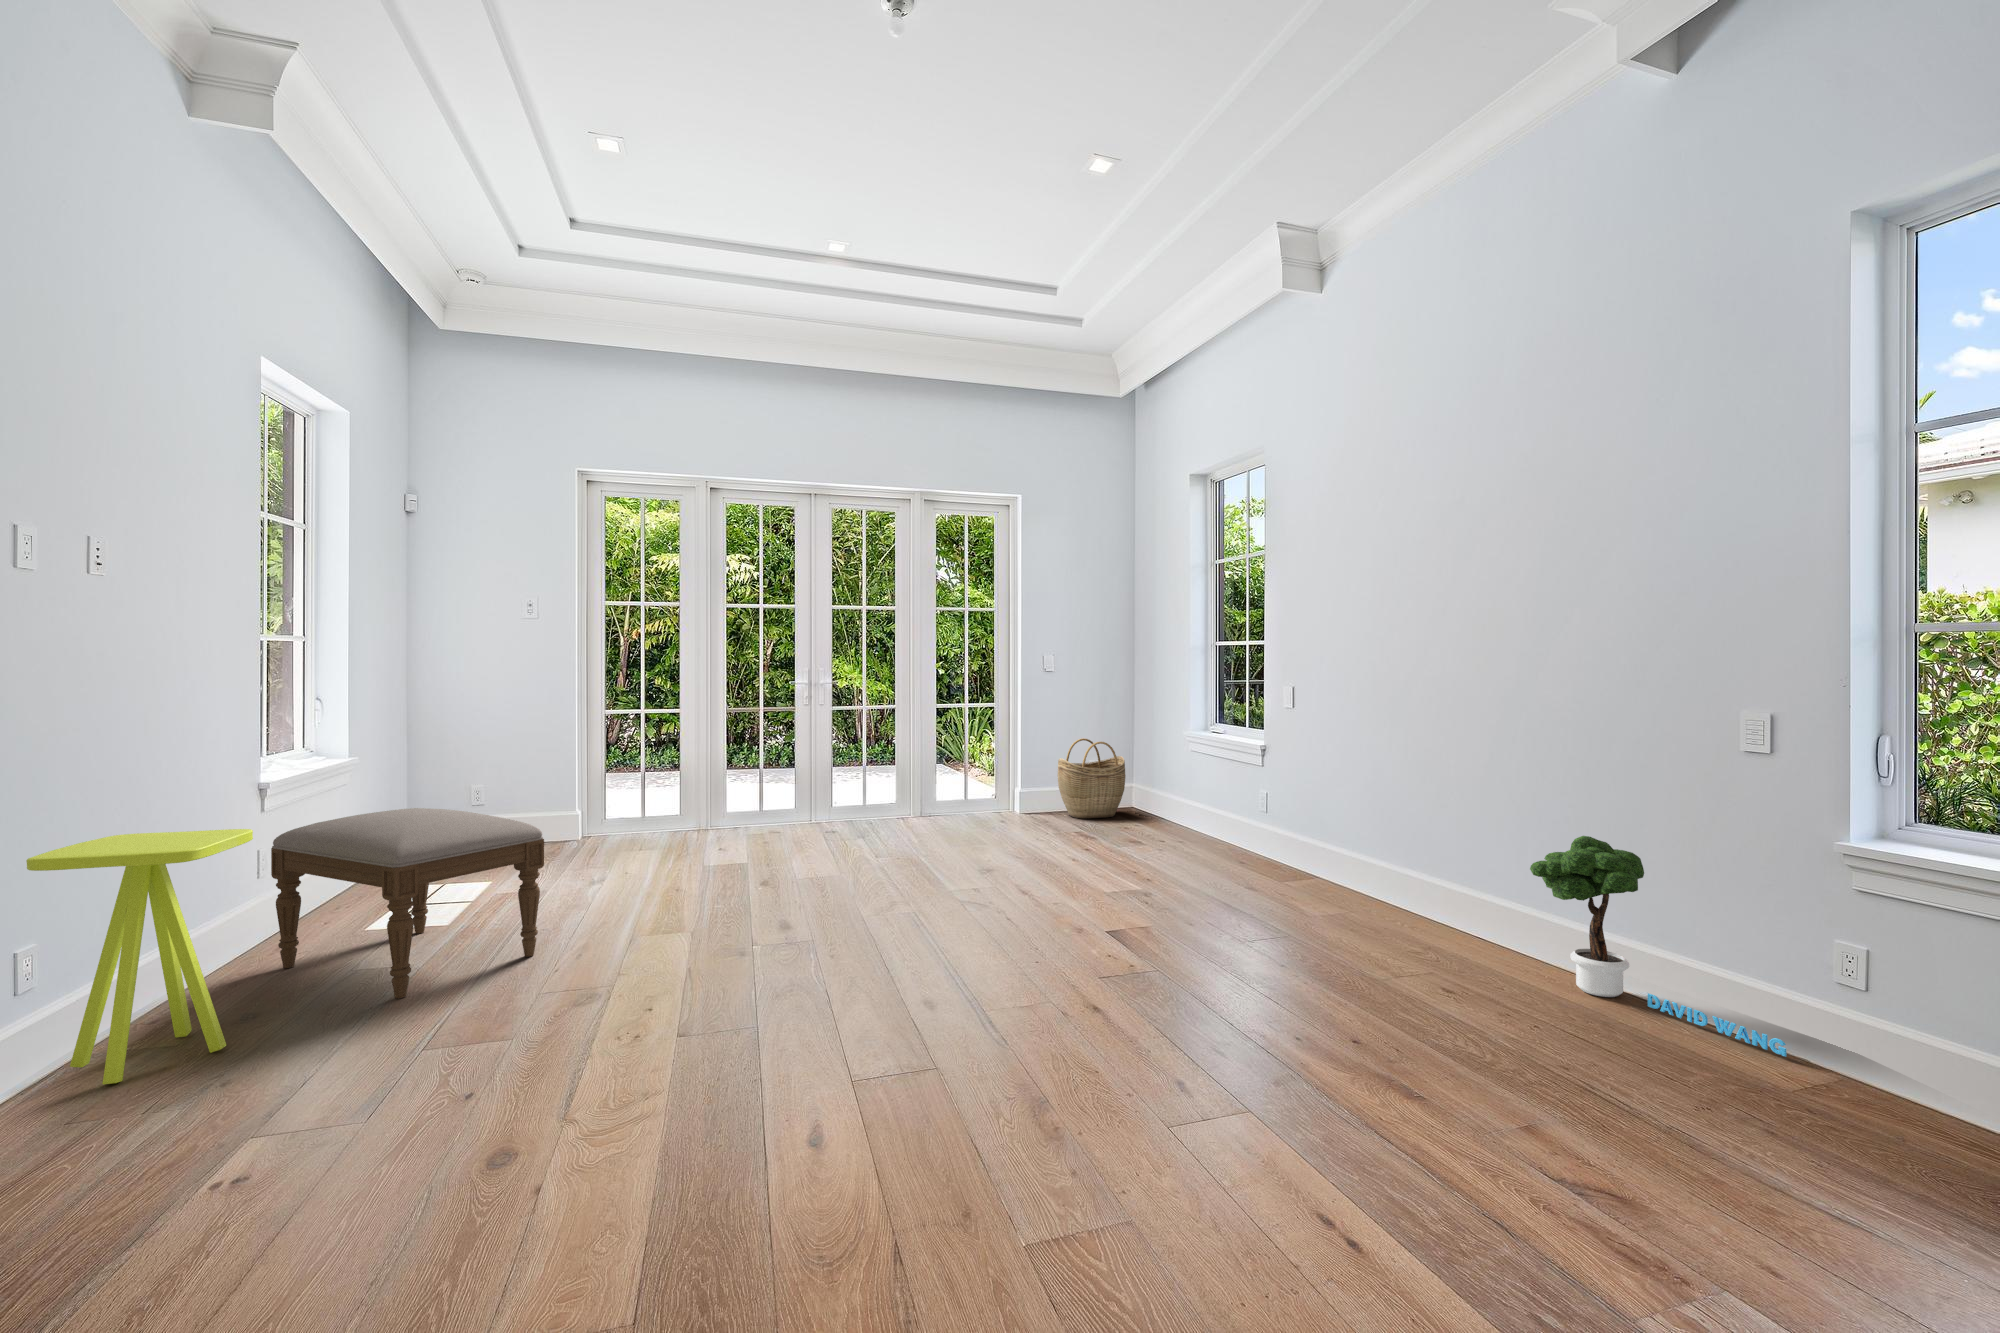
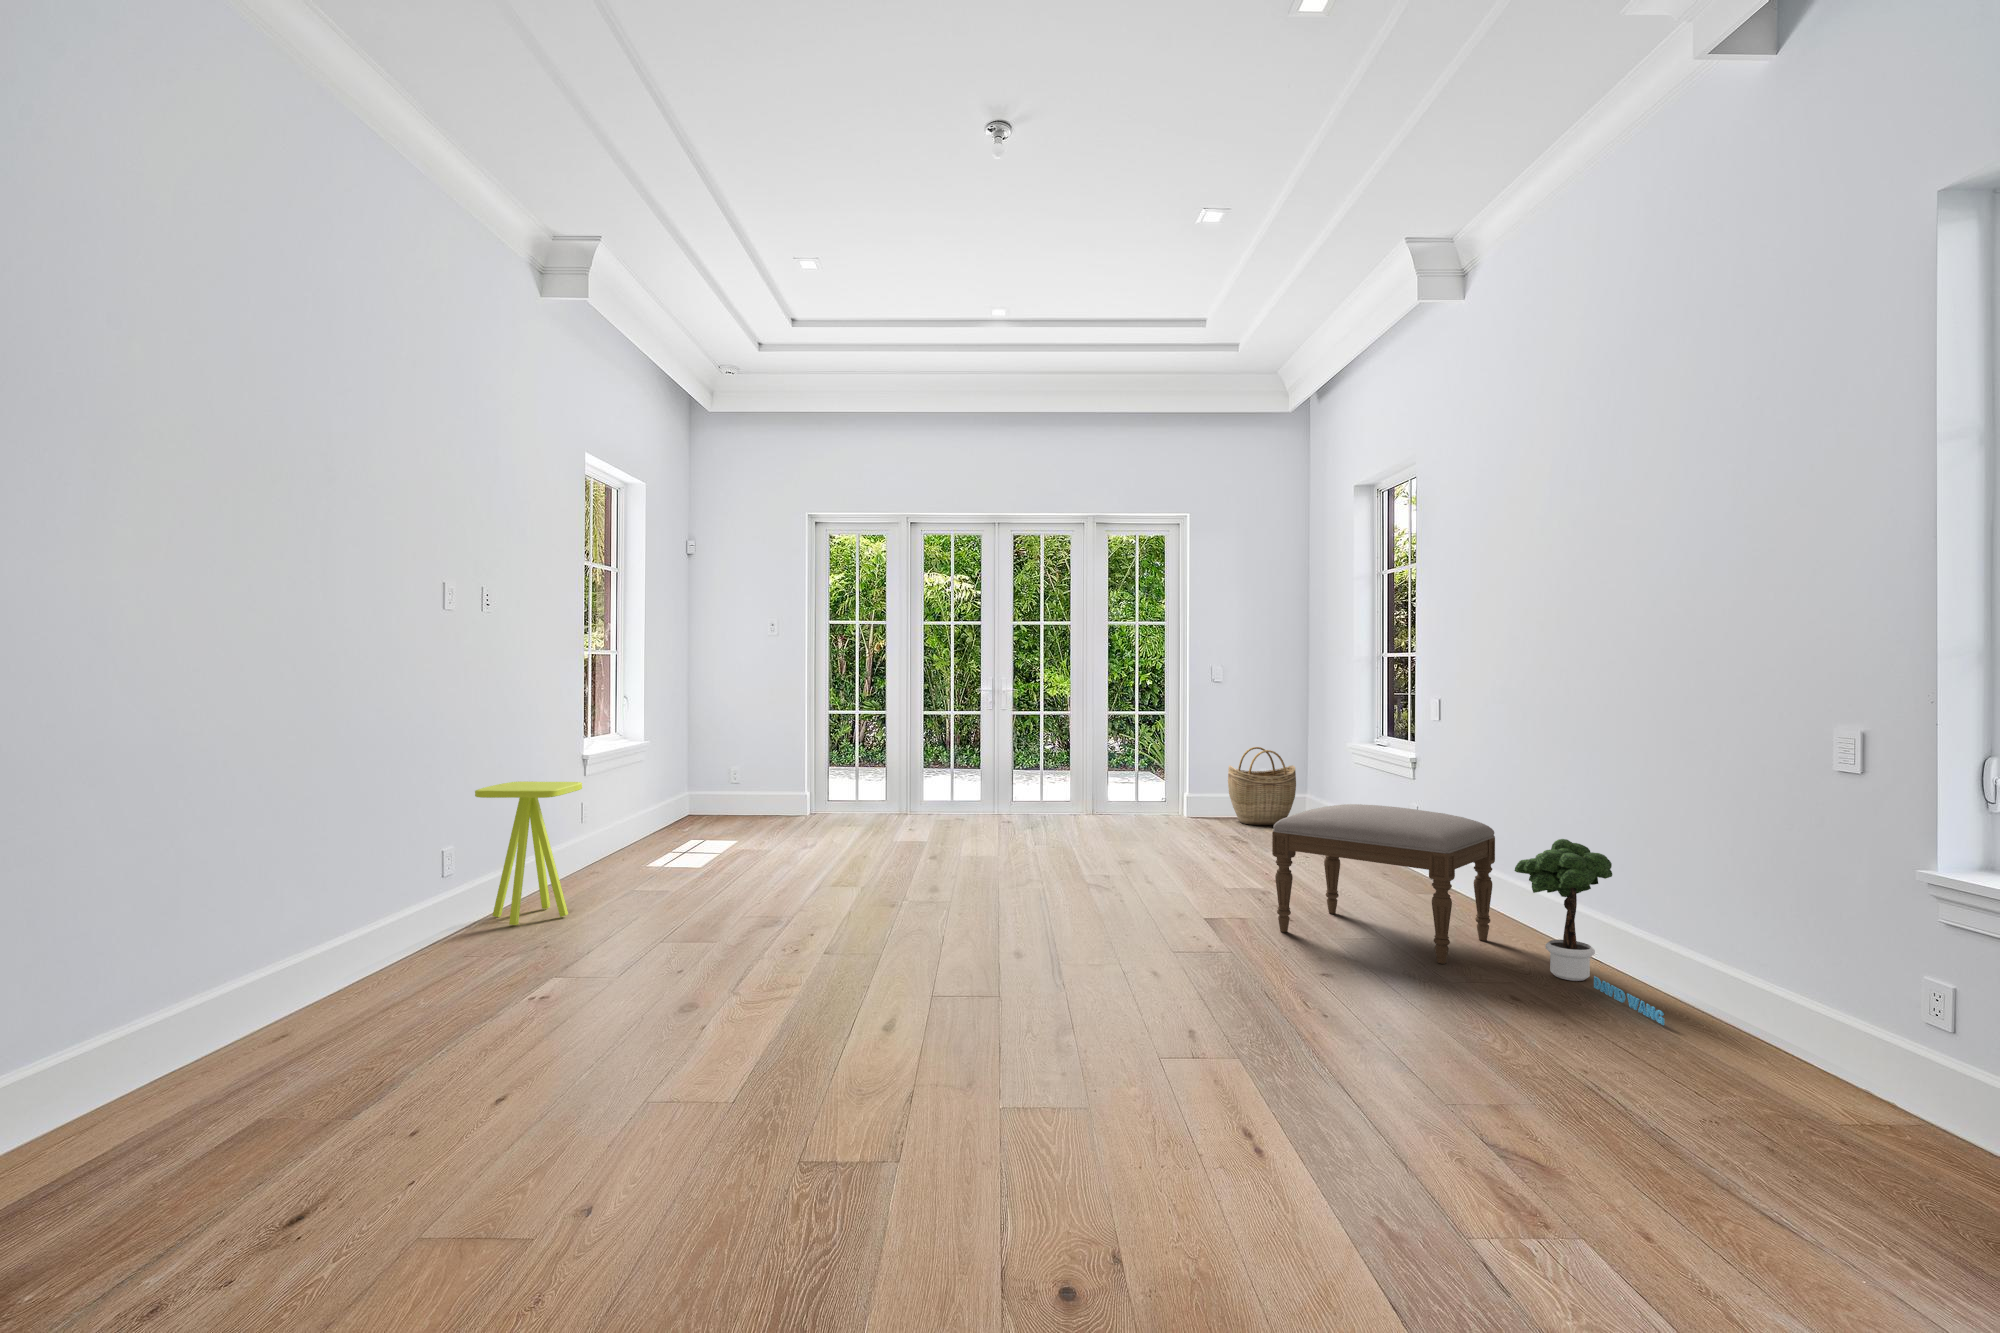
ottoman: present [271,808,544,998] -> present [1272,804,1495,964]

